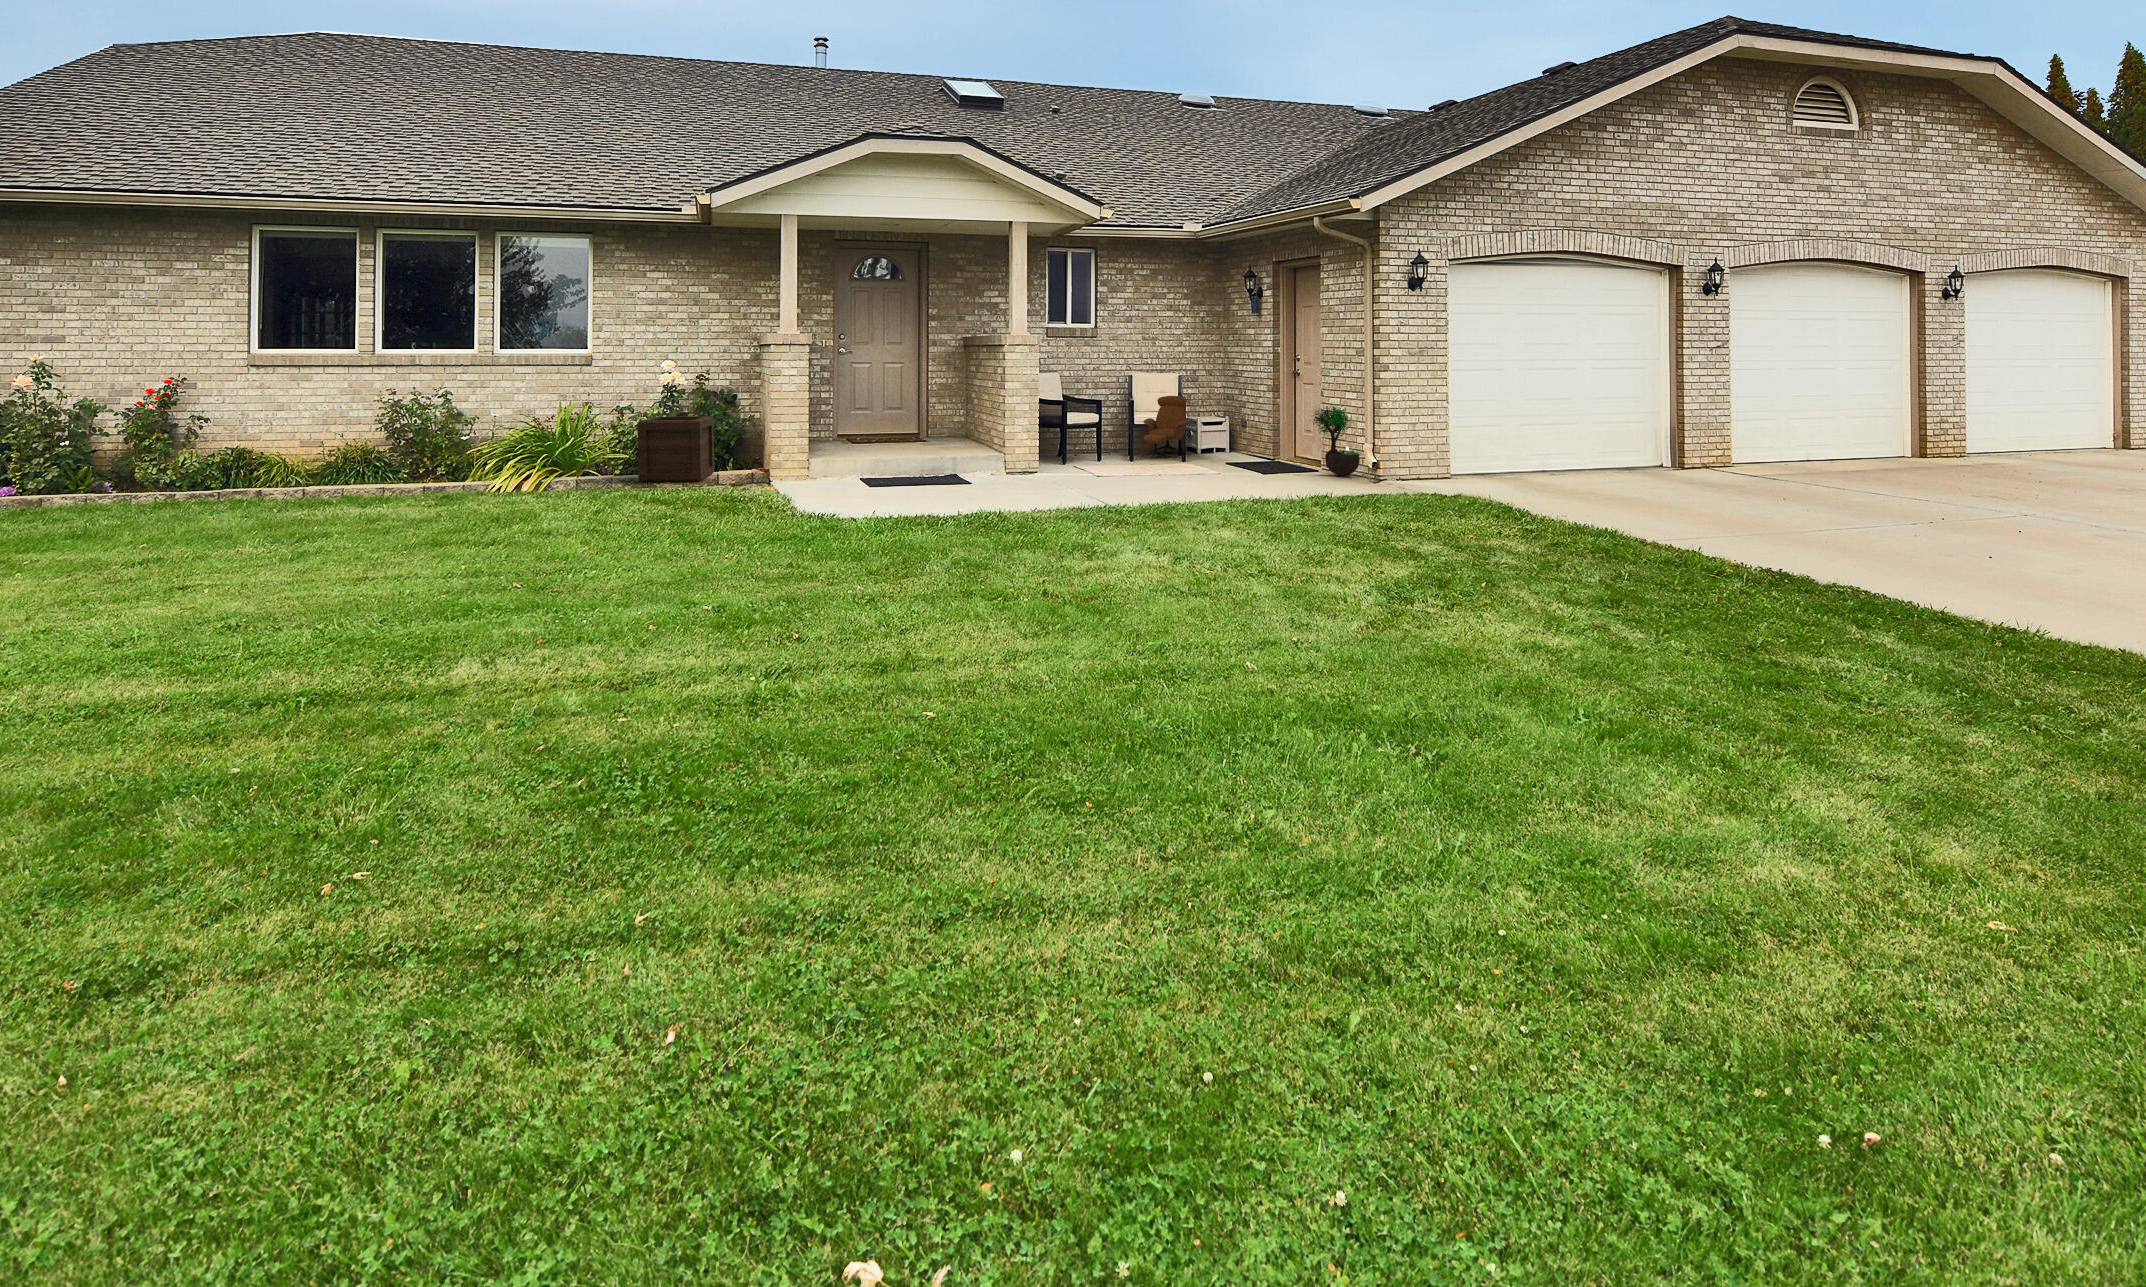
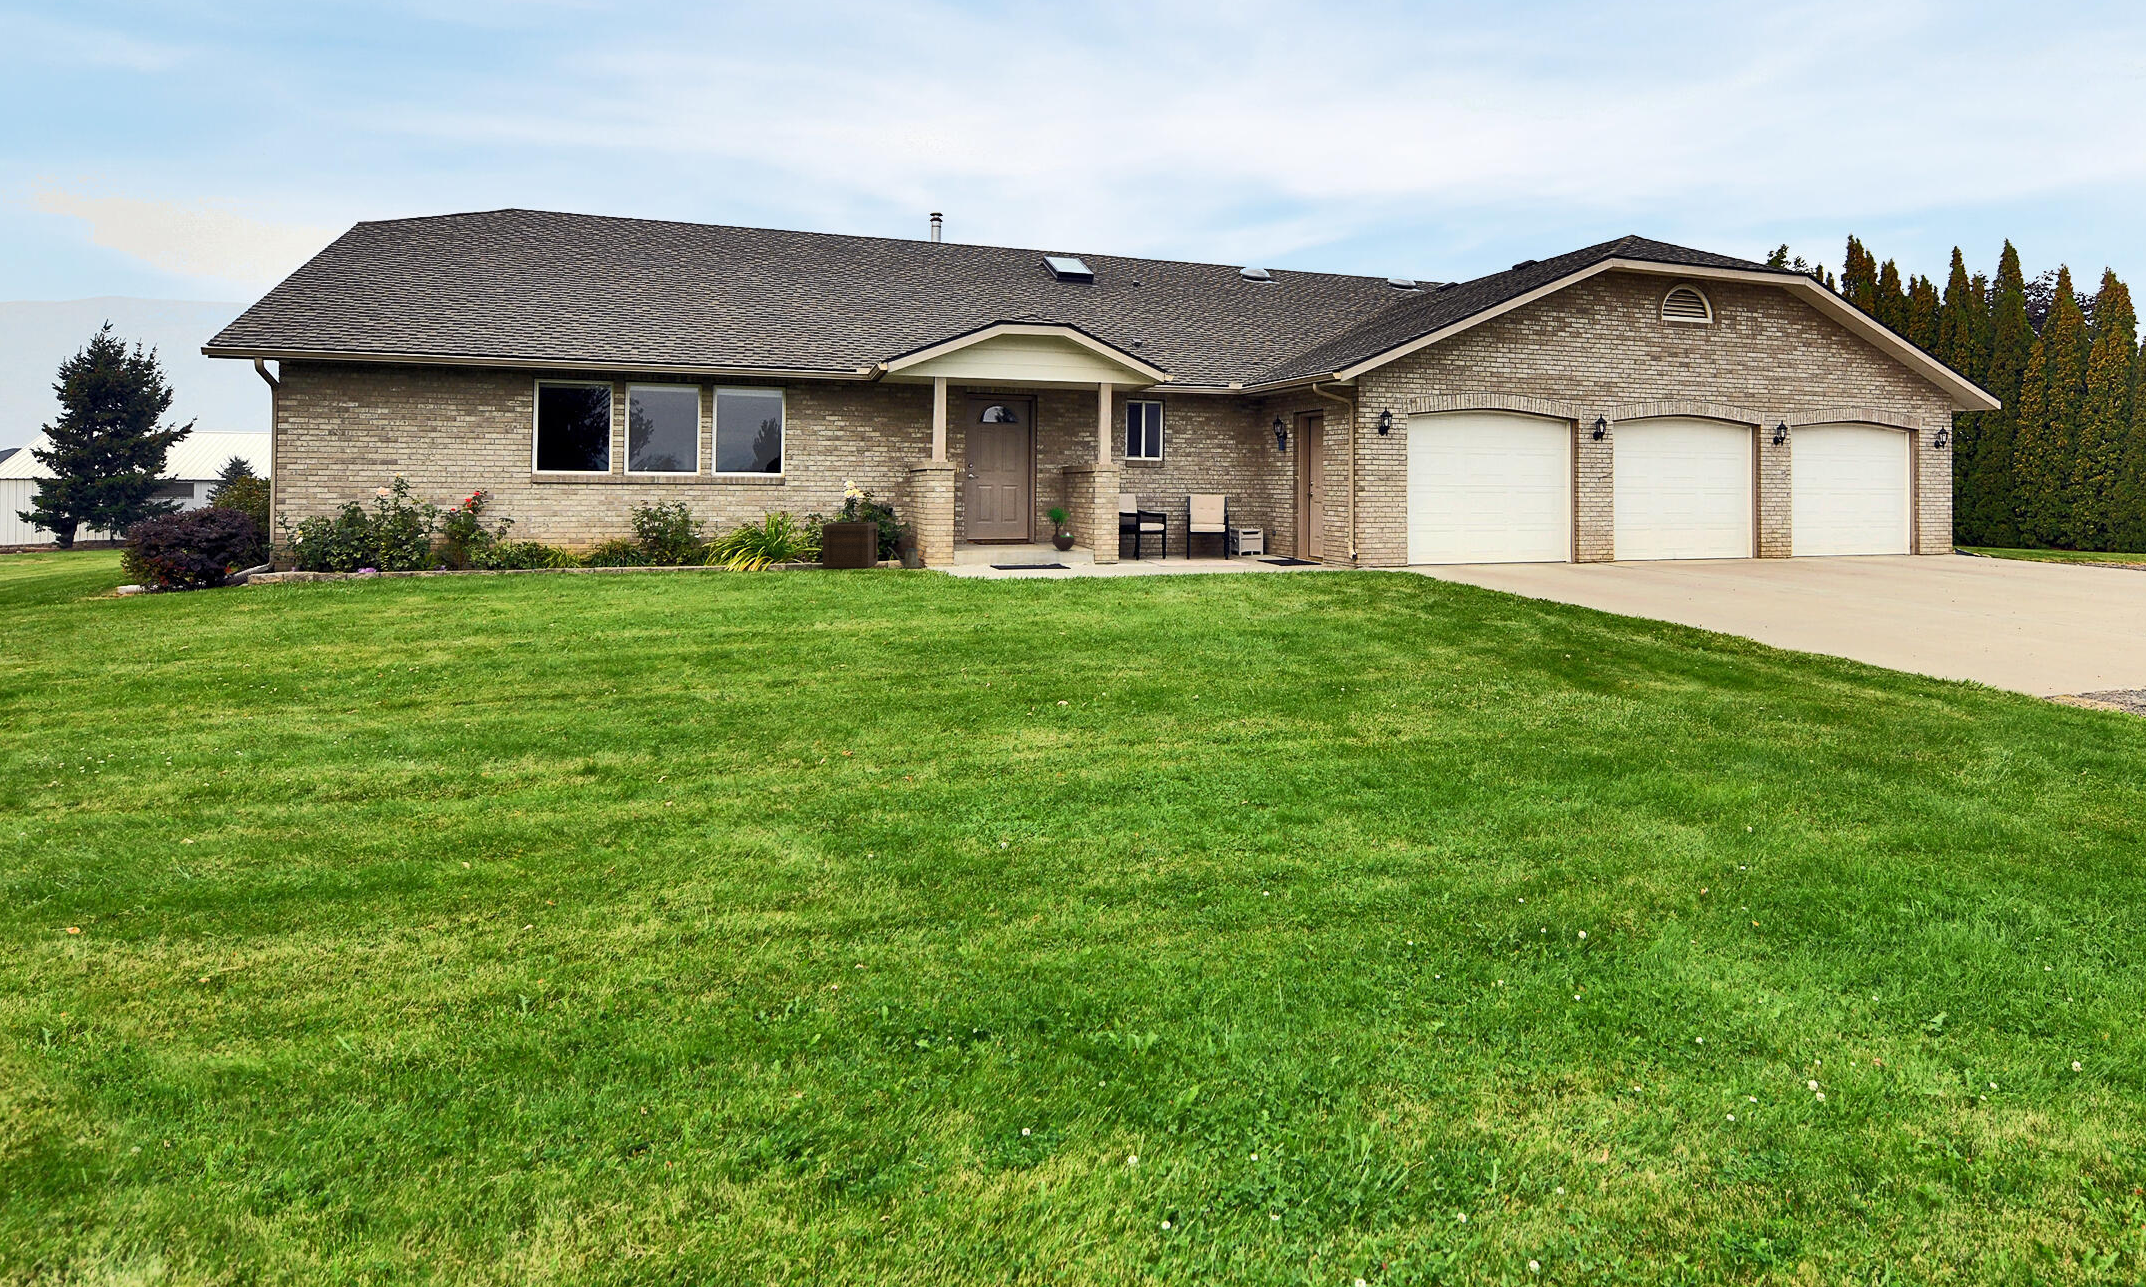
lounge chair: present [1142,396,1191,459] -> none [1195,511,1234,556]
potted tree: present [1309,404,1360,476] -> present [1046,507,1074,551]
watering can: none [727,452,778,481] -> present [888,547,924,568]

